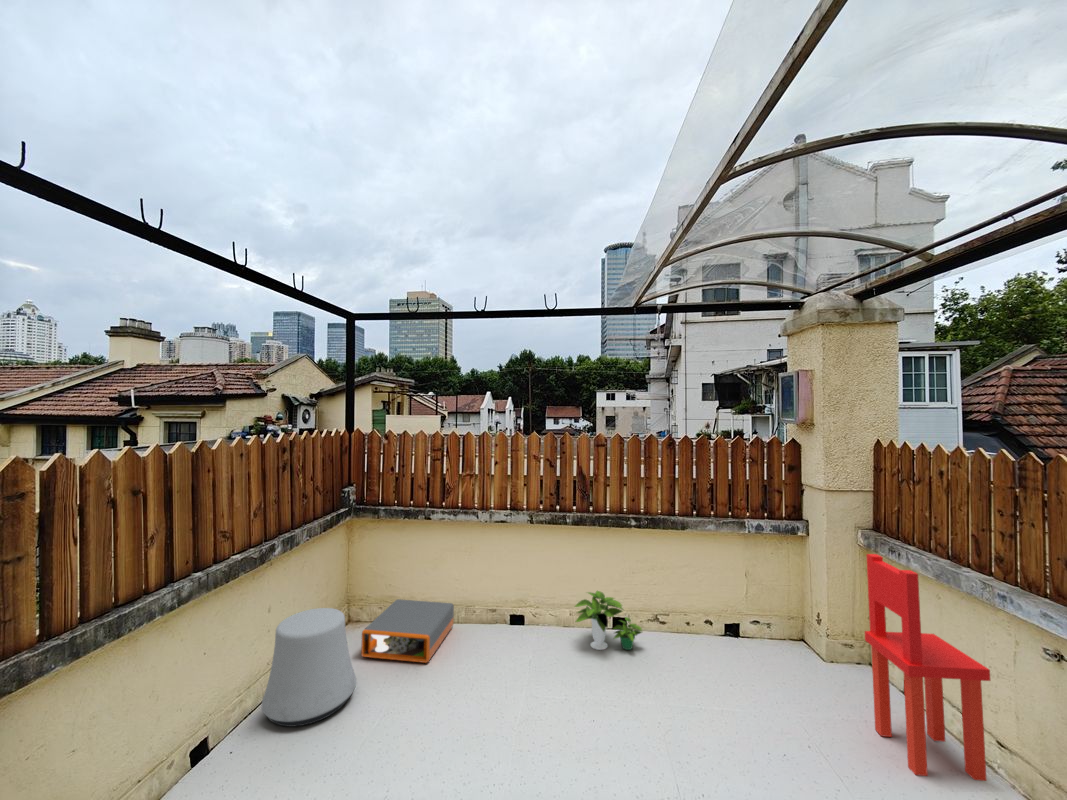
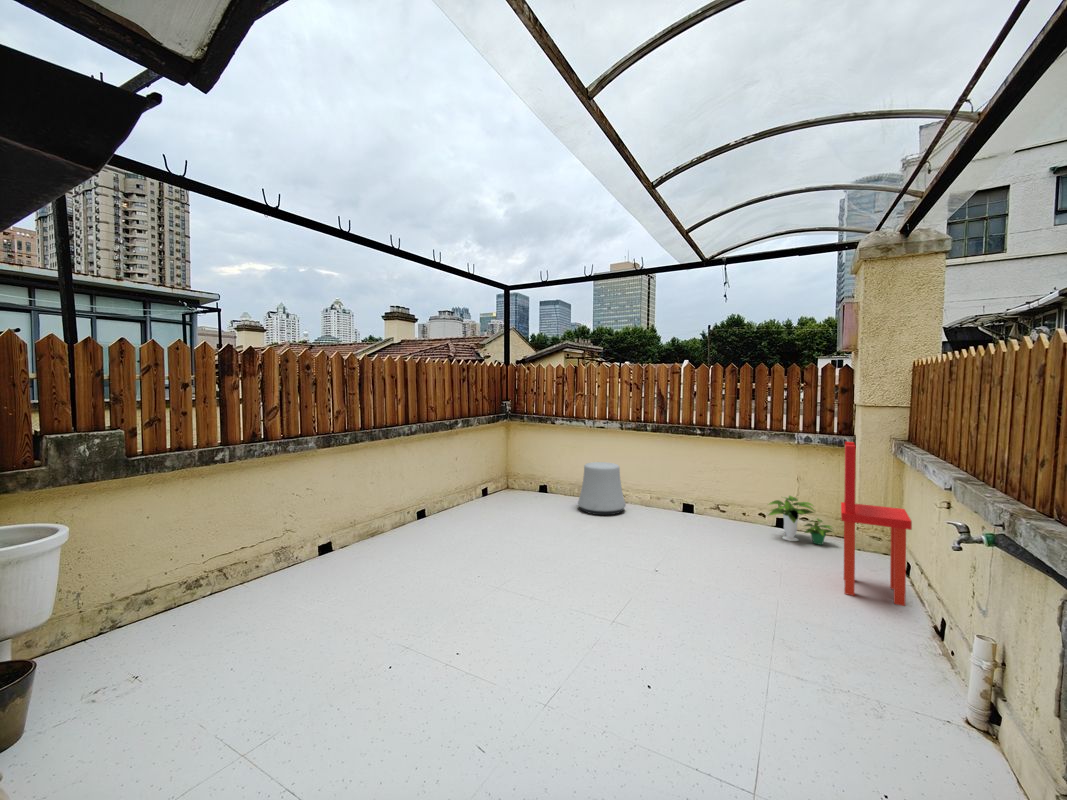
potted plant: present [575,591,642,650] -> present [769,496,832,545]
storage box: present [361,599,454,663] -> none [507,477,569,507]
stool: present [262,608,356,727] -> present [578,462,626,515]

